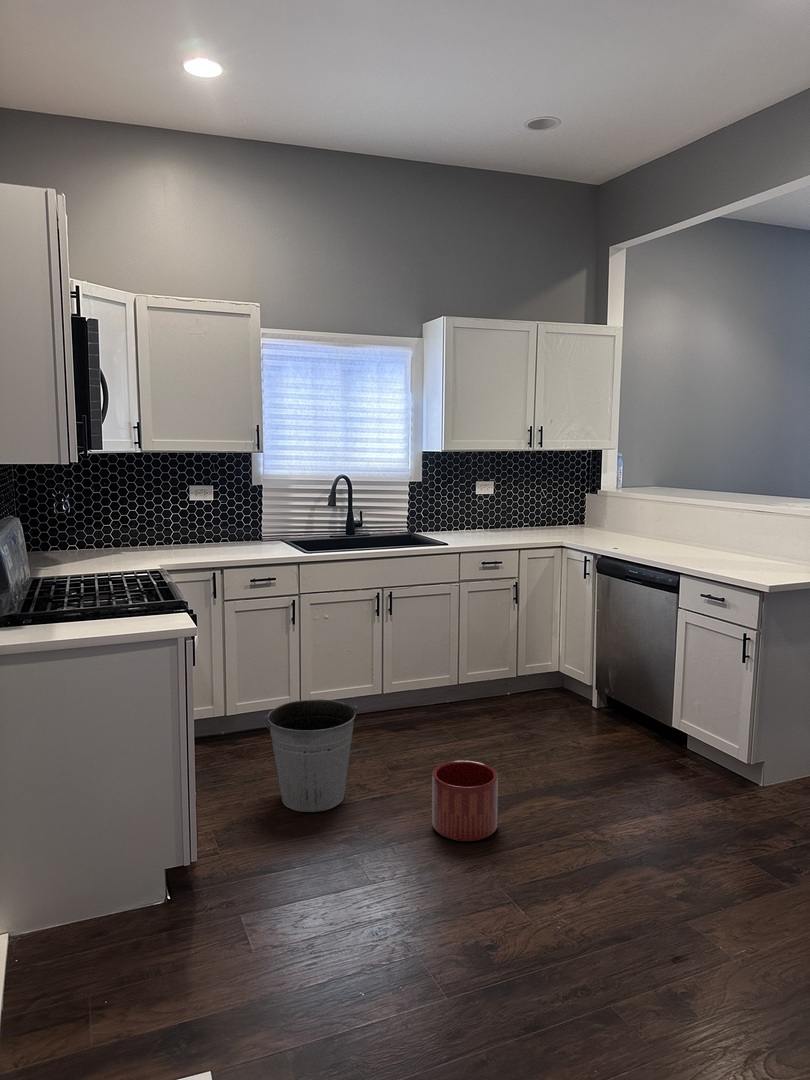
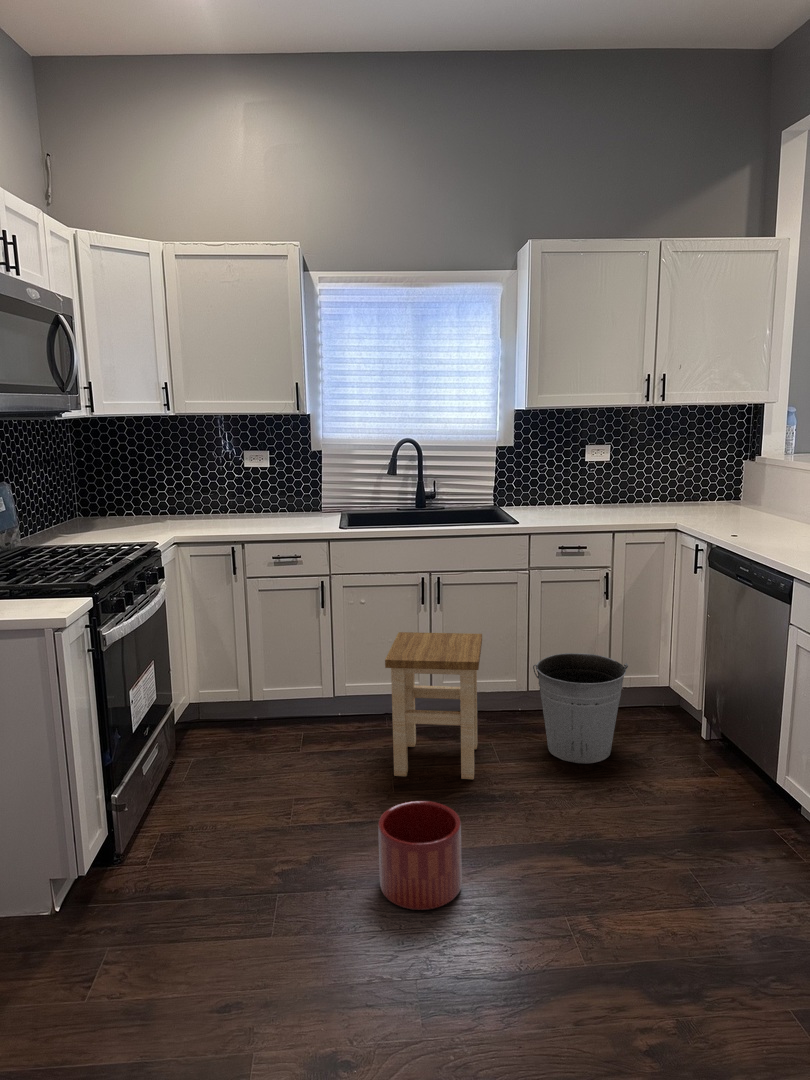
stool: none [367,636,456,760] -> present [385,632,482,779]
bucket: present [264,699,357,812] -> present [533,653,628,763]

